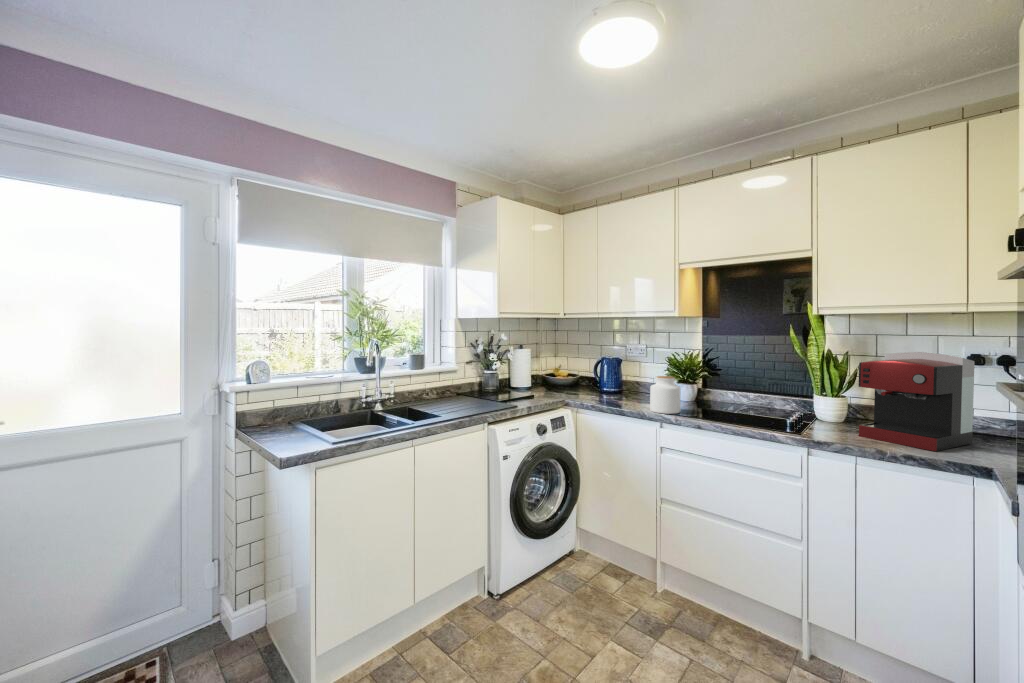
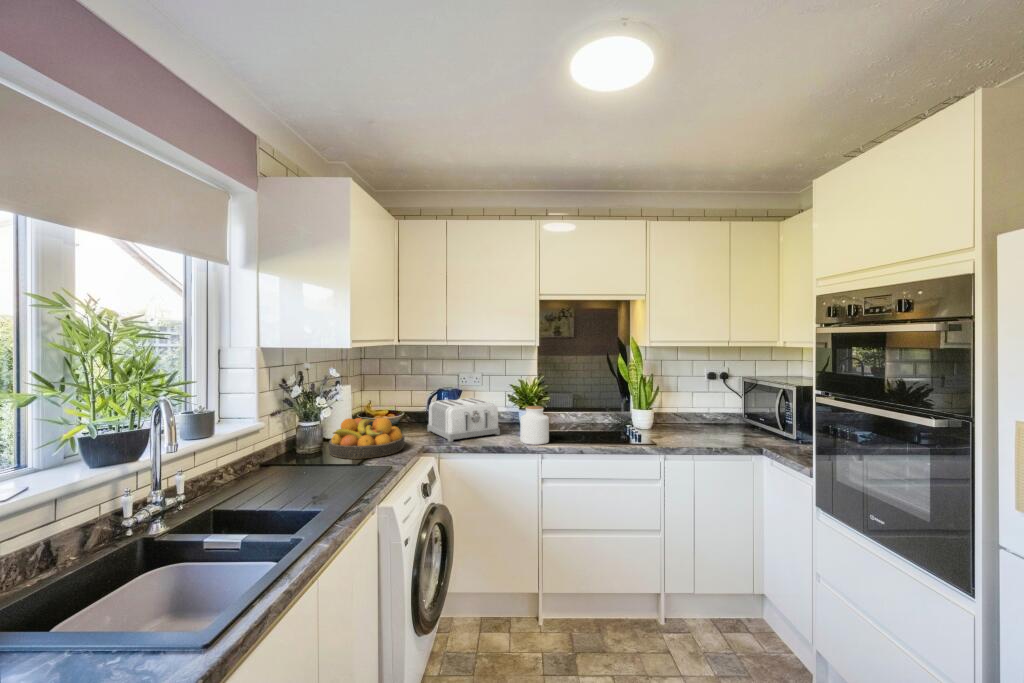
coffee maker: present [859,352,975,451] -> none [679,373,729,443]
toaster: none [591,367,645,403] -> present [428,398,500,442]
fruit bowl: none [495,371,553,401] -> present [329,418,405,459]

